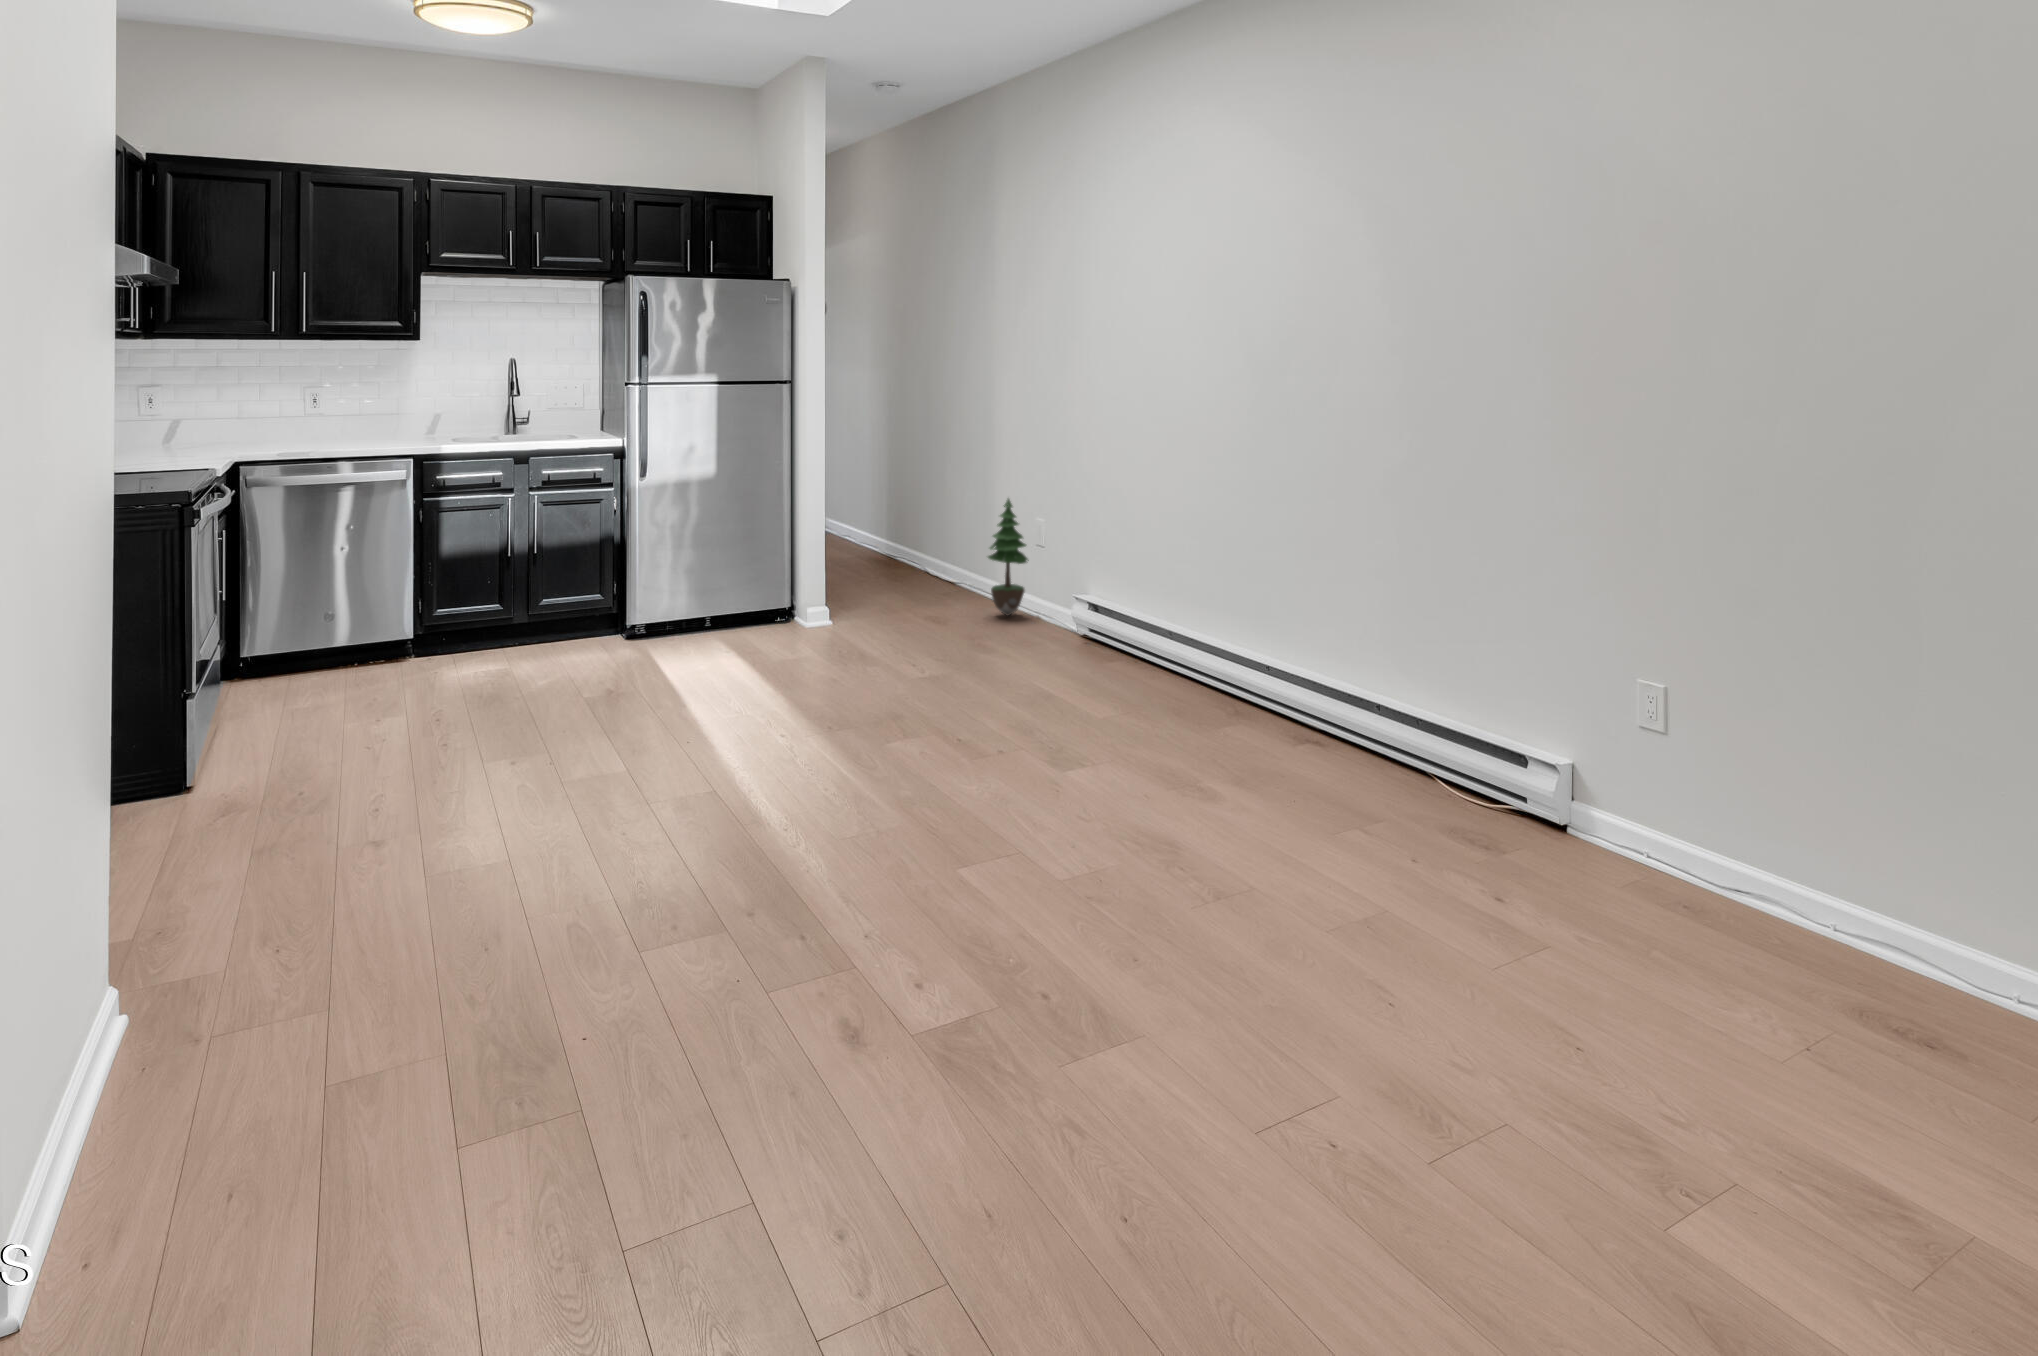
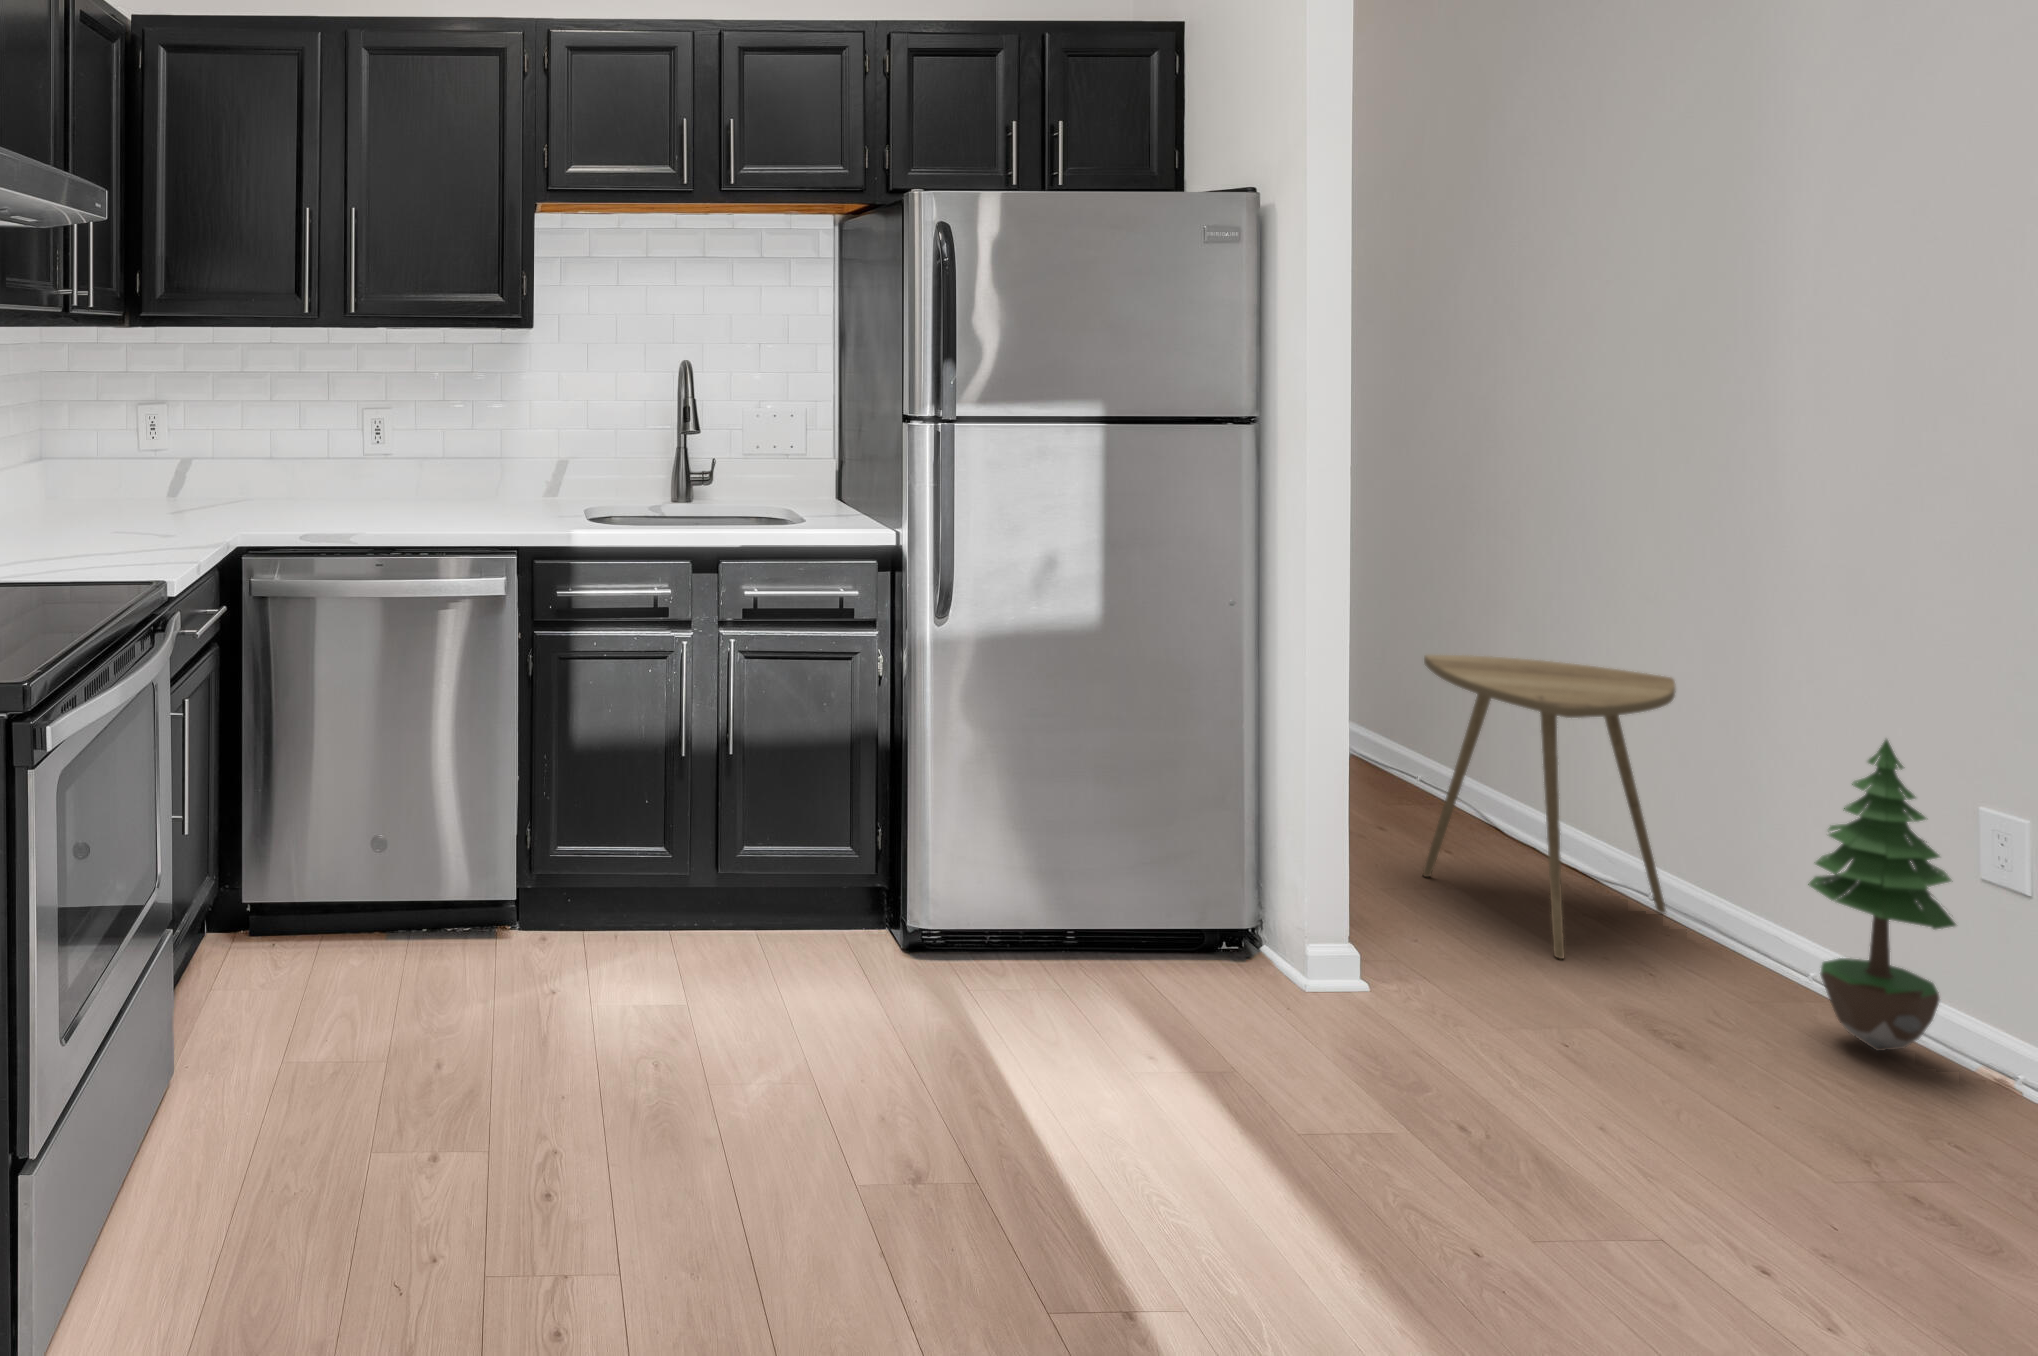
side table: none [878,490,969,607] -> present [1423,655,1676,958]

